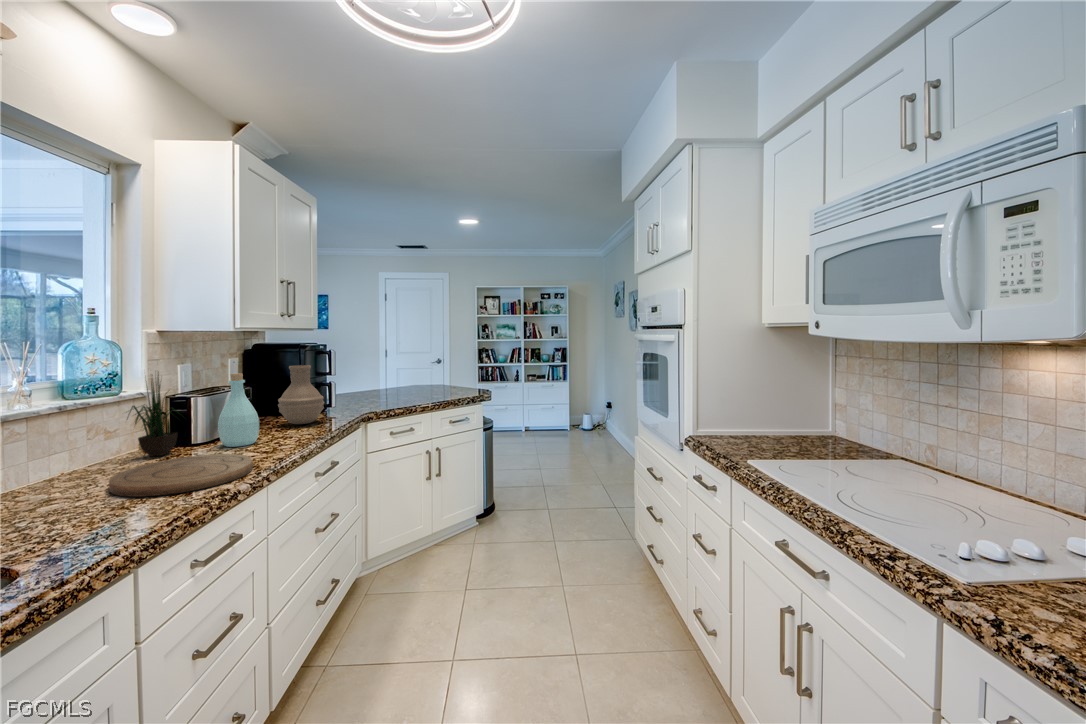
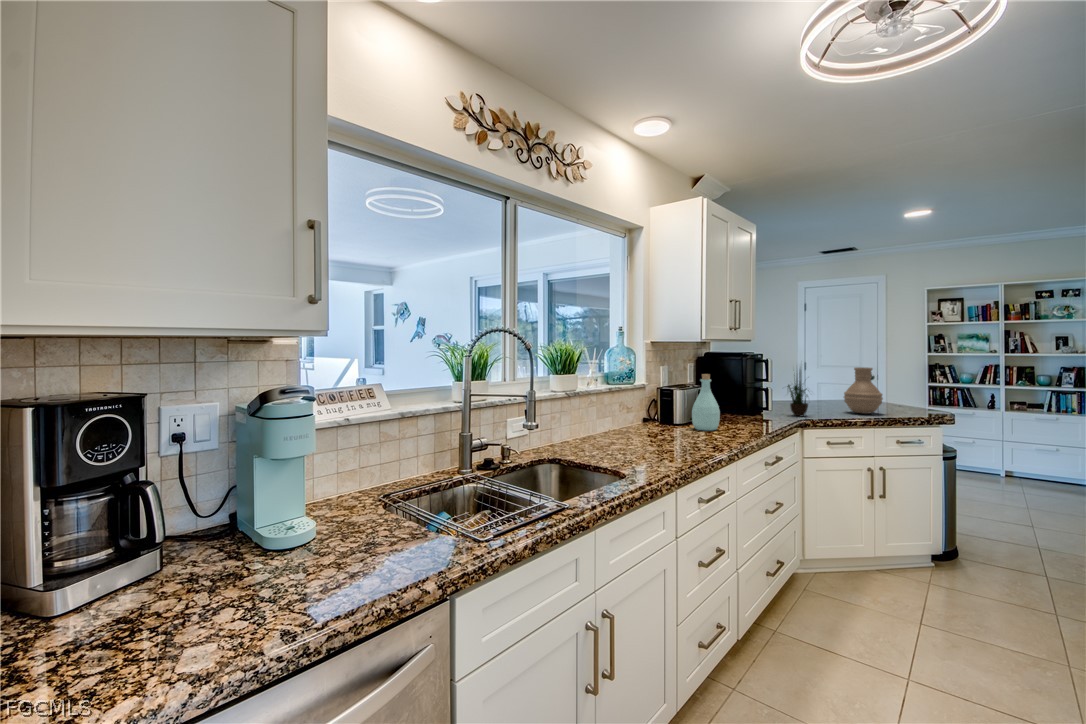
vase: present [278,365,324,424] -> present [844,367,883,414]
potted plant: present [129,377,178,456] -> present [787,370,808,416]
cutting board: present [109,454,253,497] -> none [641,431,725,452]

